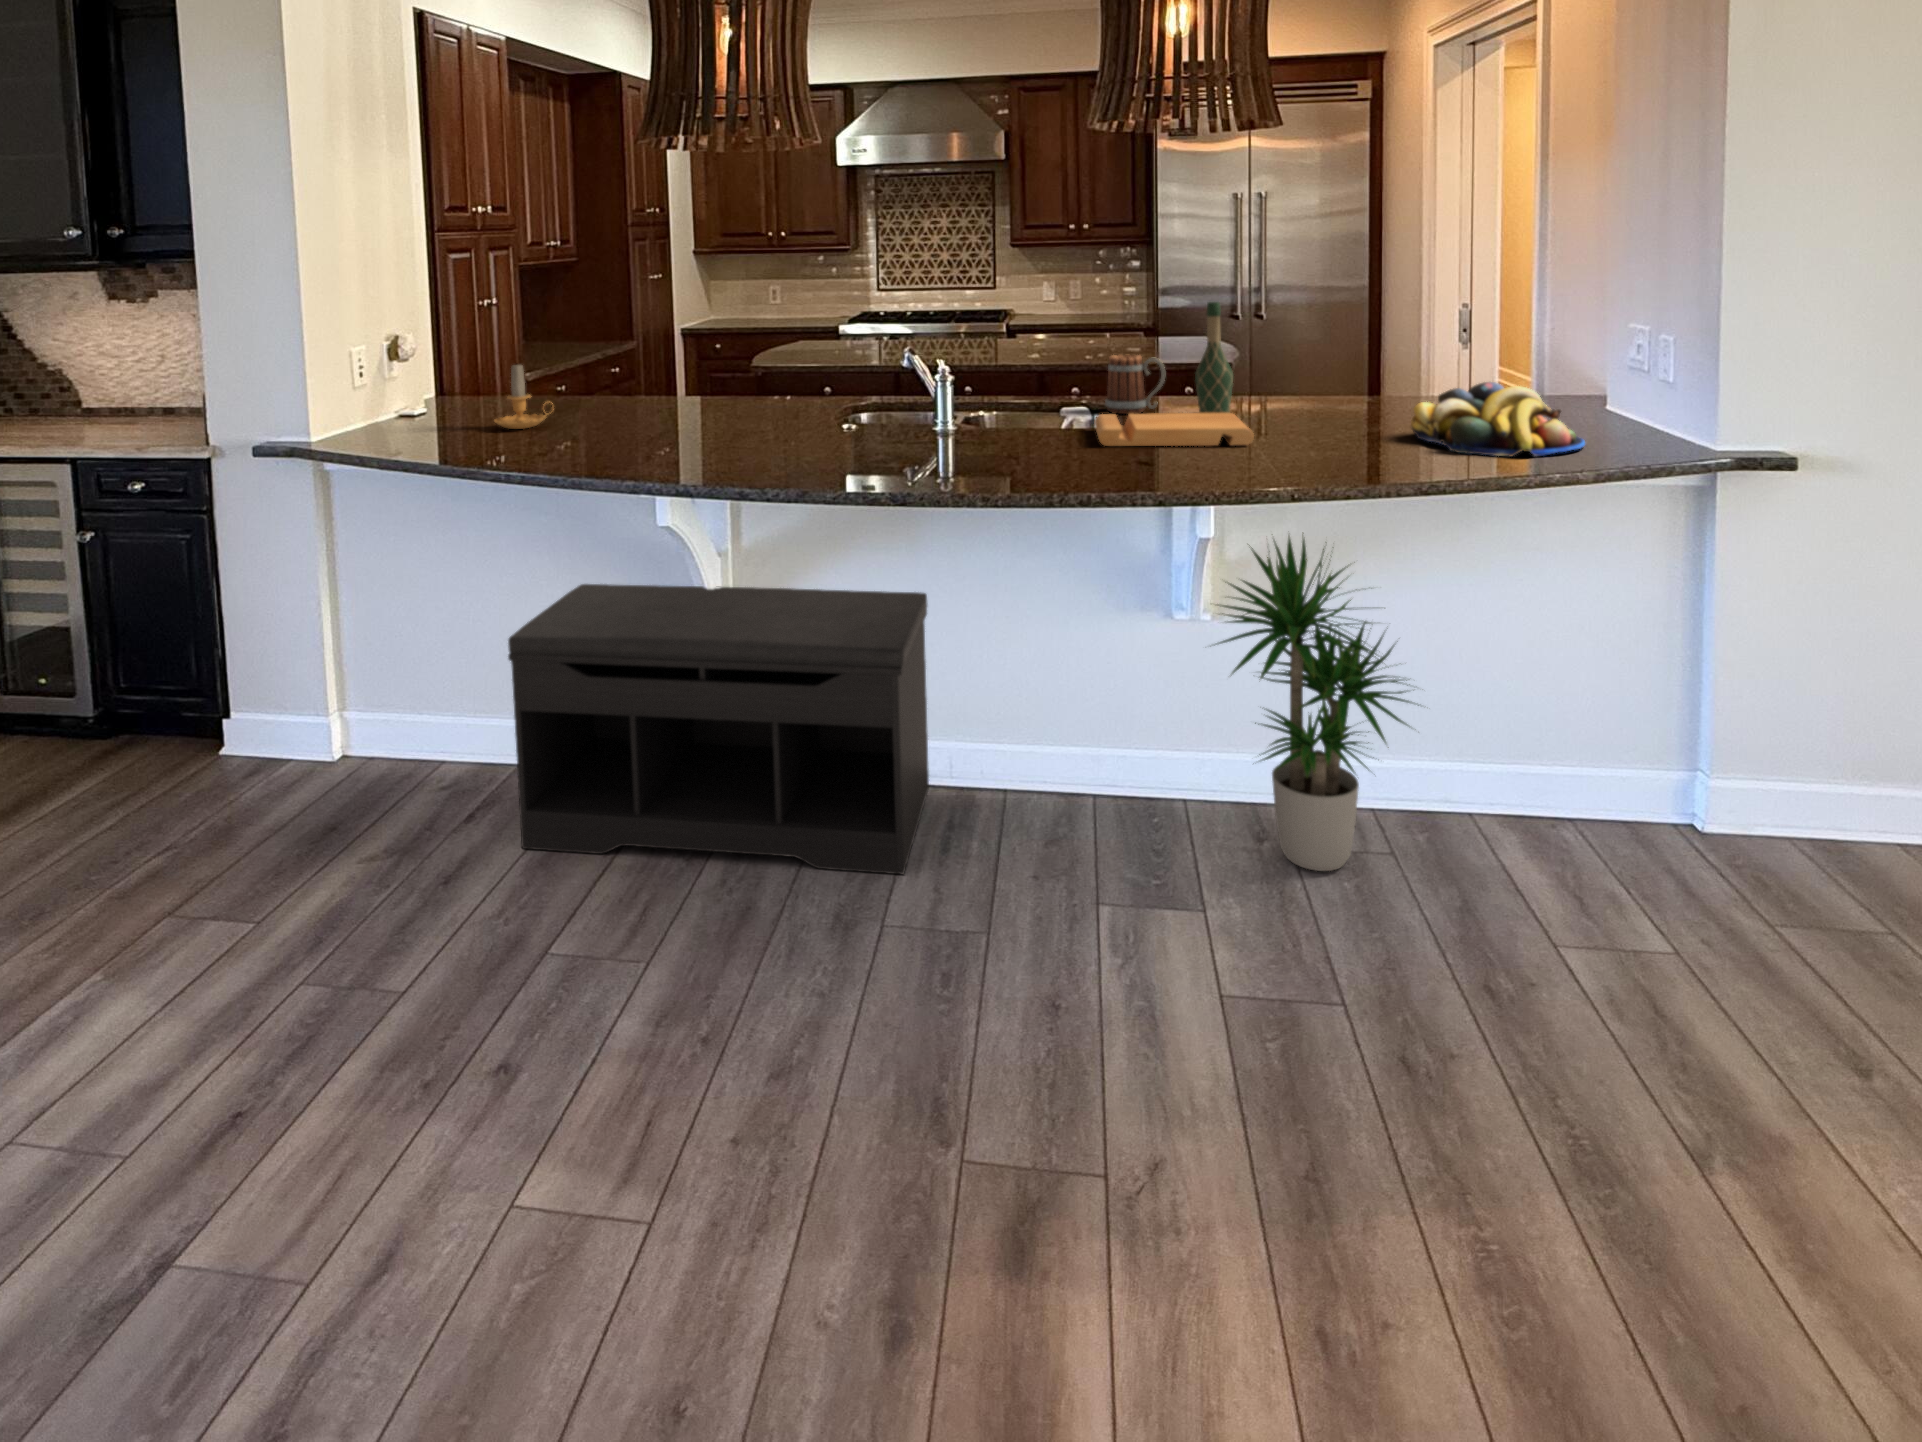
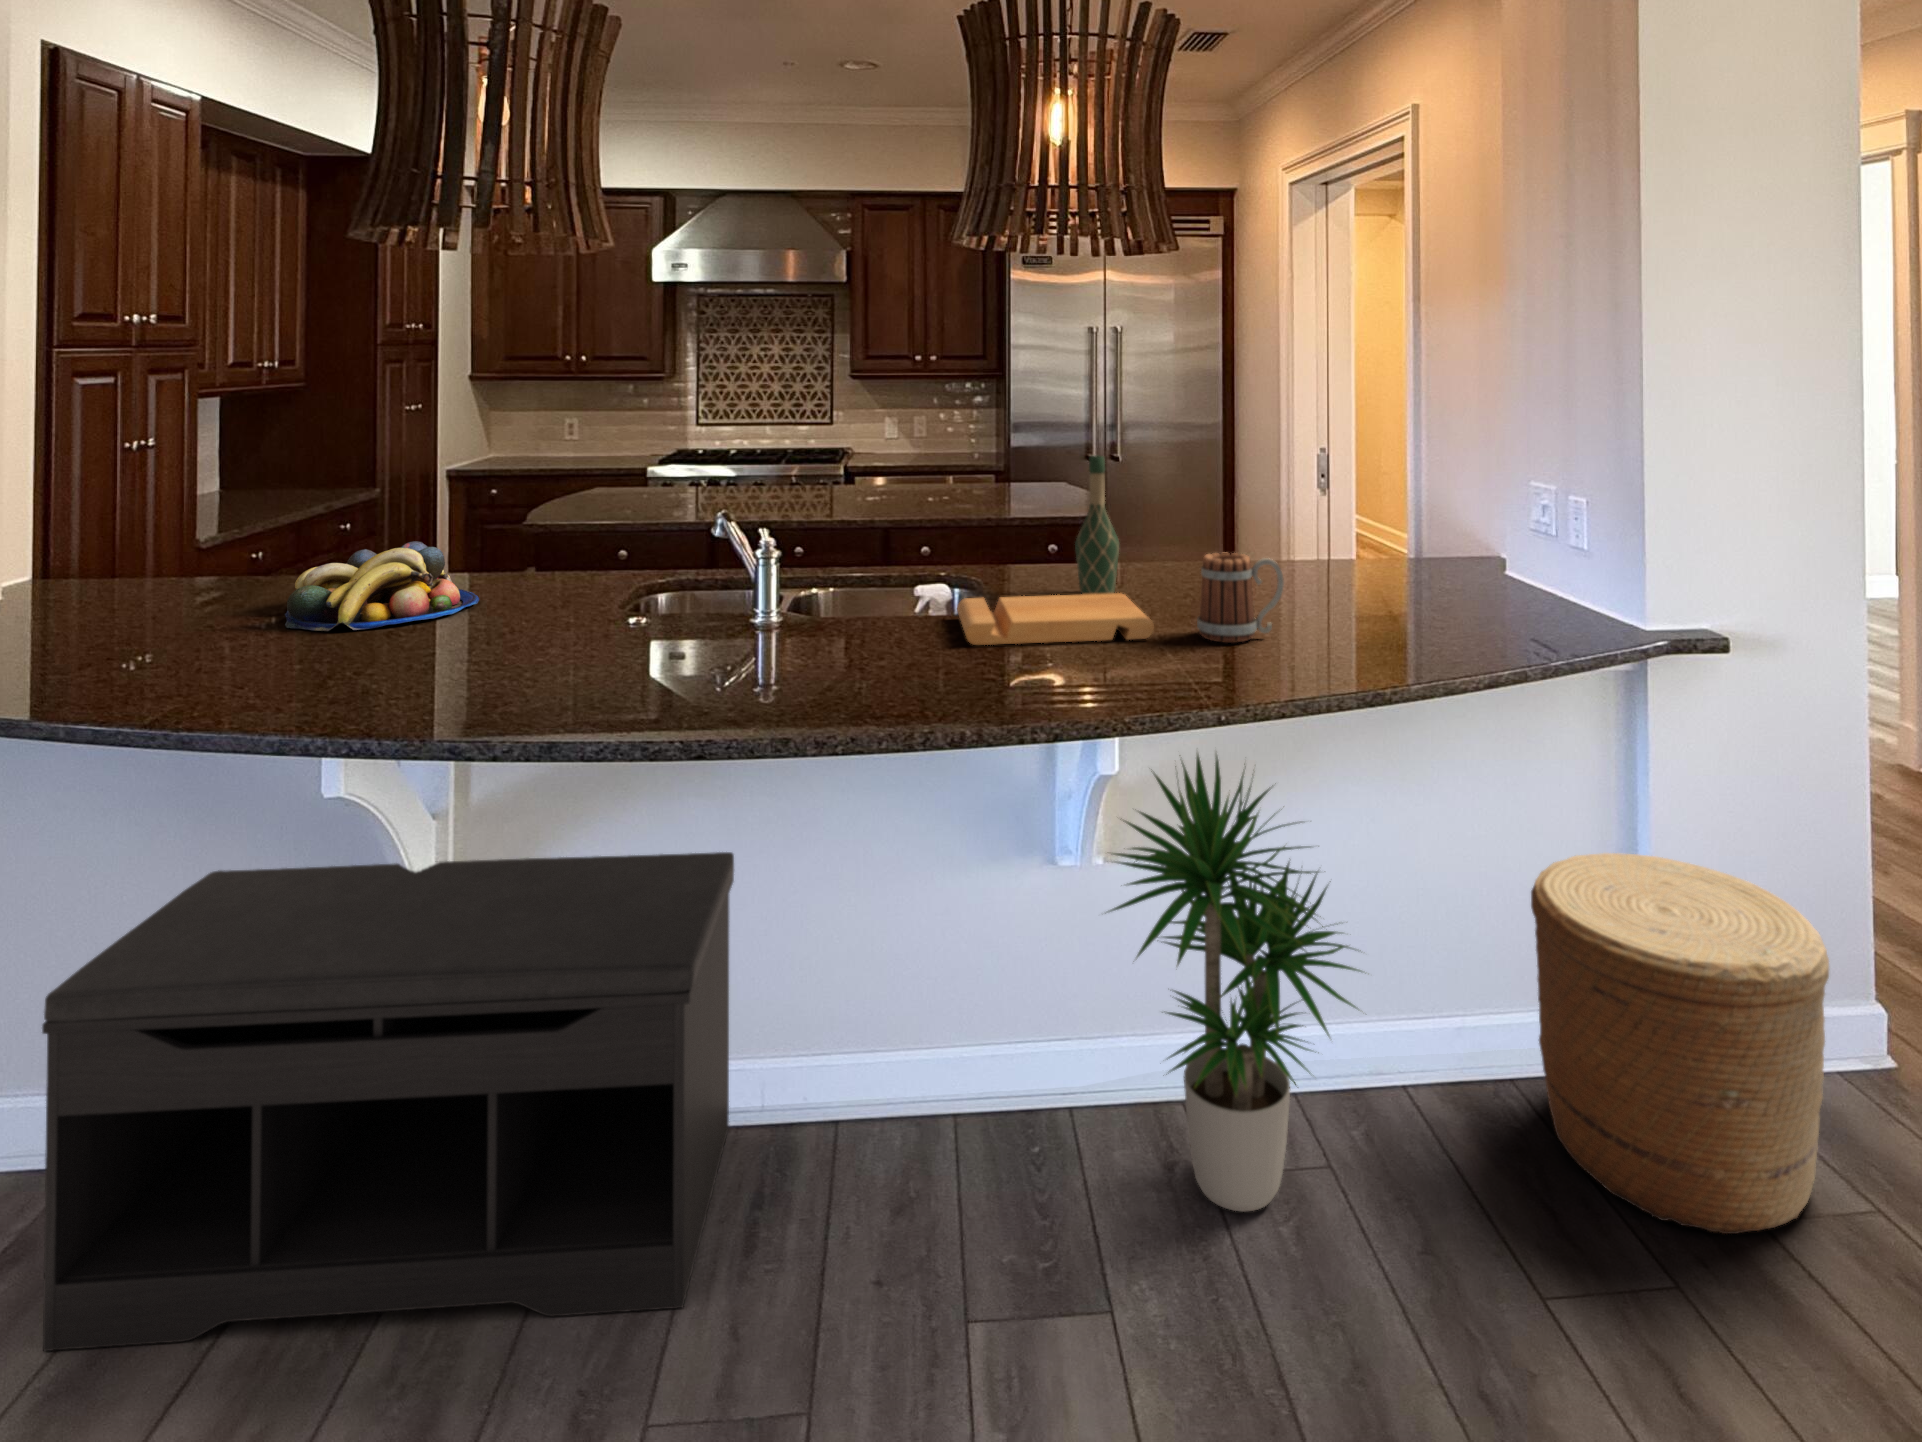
mug: present [1105,354,1165,414] -> present [1197,553,1284,643]
candle: present [494,364,547,429] -> none [92,537,199,637]
fruit bowl: present [1411,382,1585,457] -> present [285,541,479,631]
woven basket: none [1586,640,1857,930] -> present [1531,853,1829,1234]

